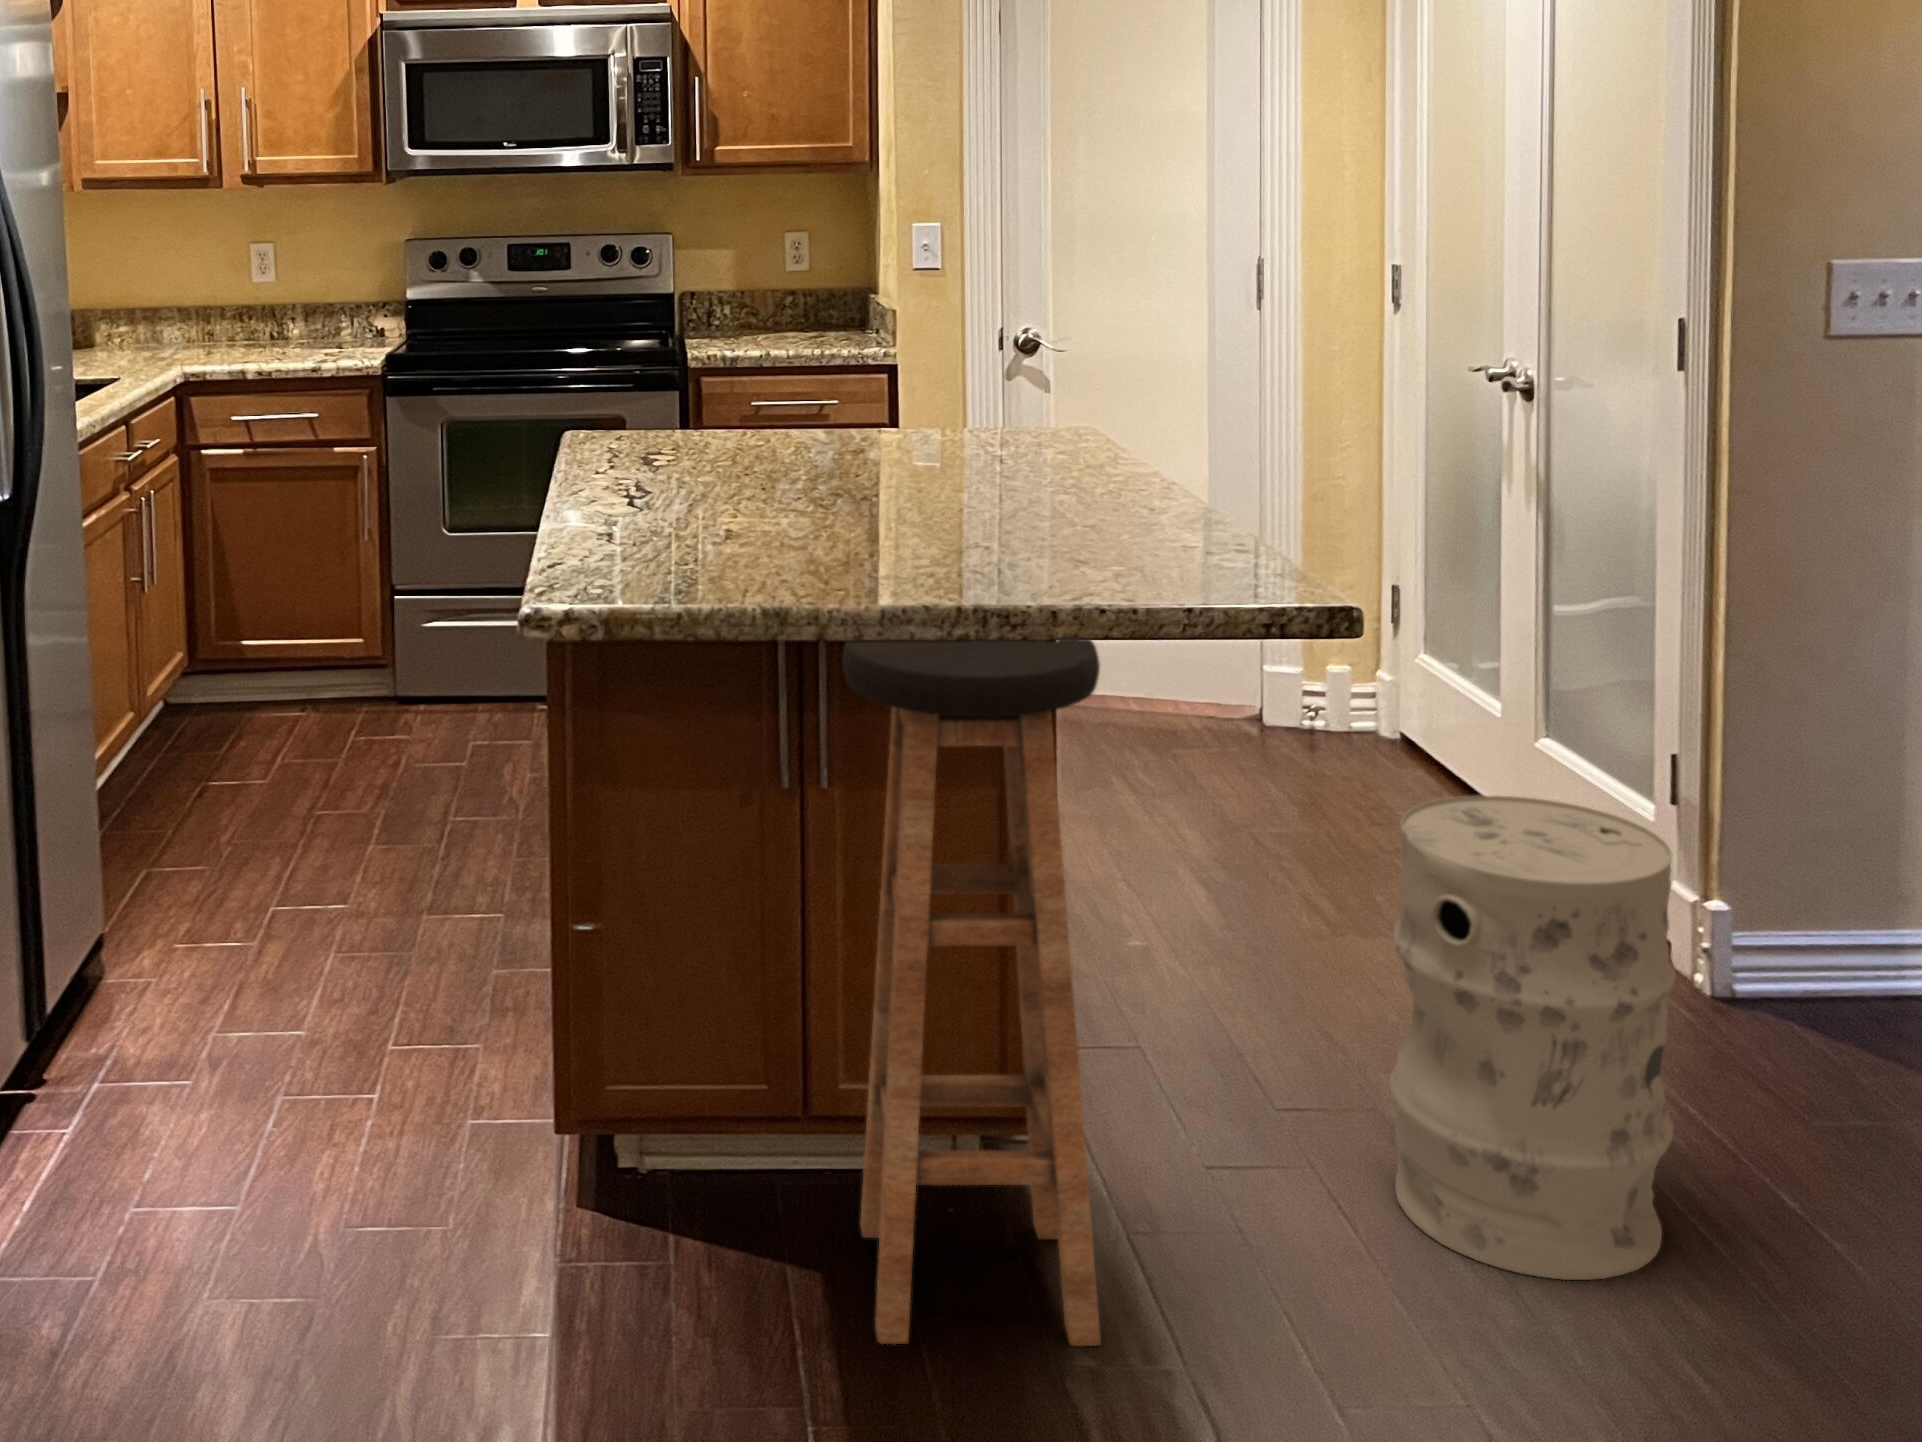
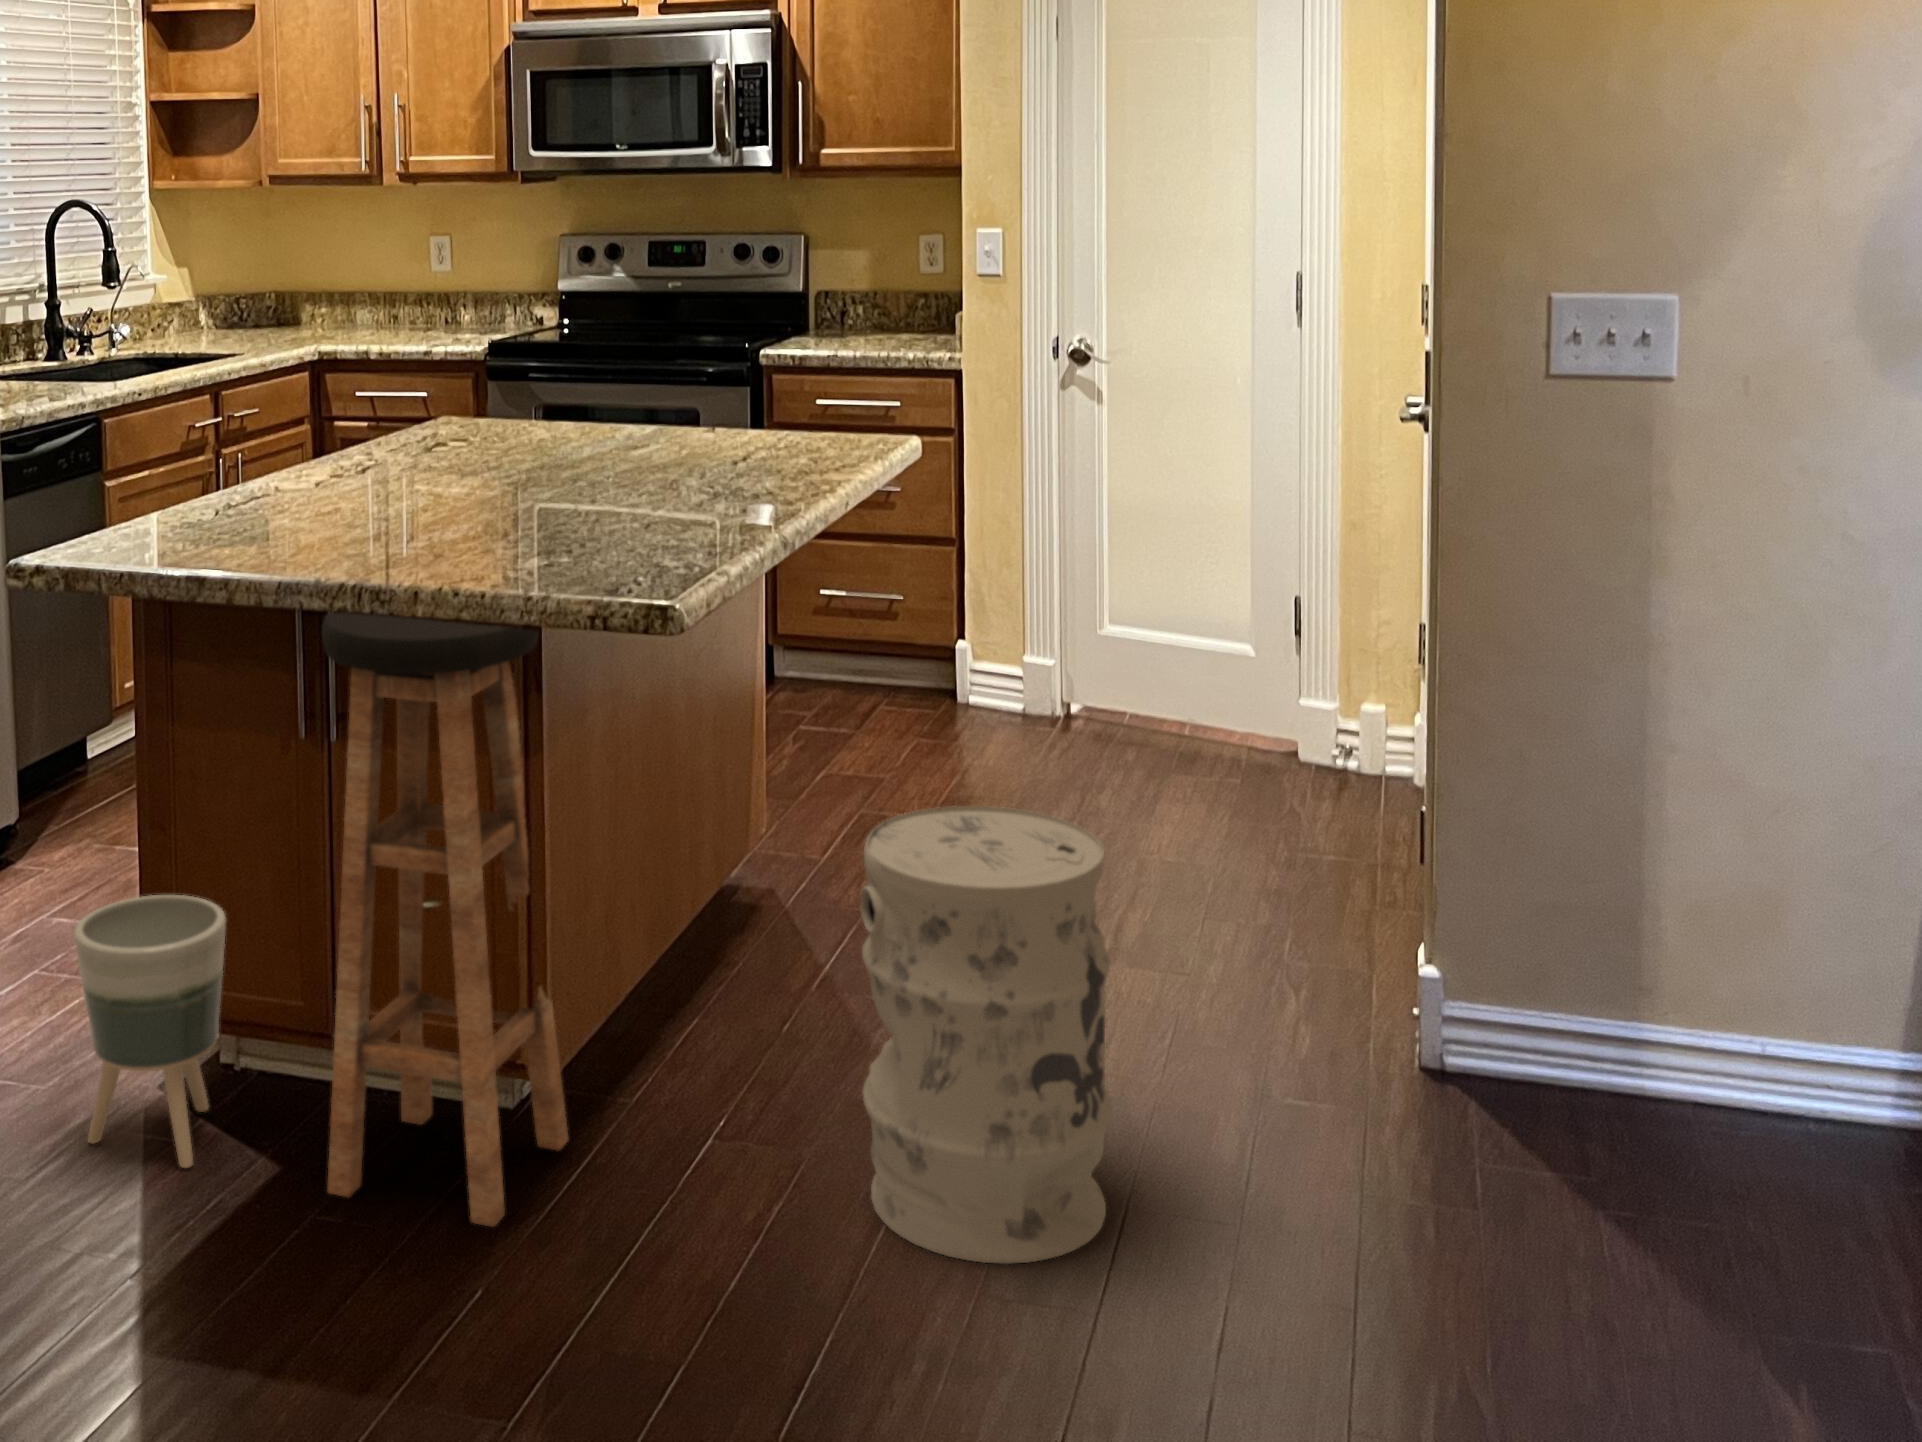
planter: none [519,1013,702,1347] -> present [74,895,226,1168]

